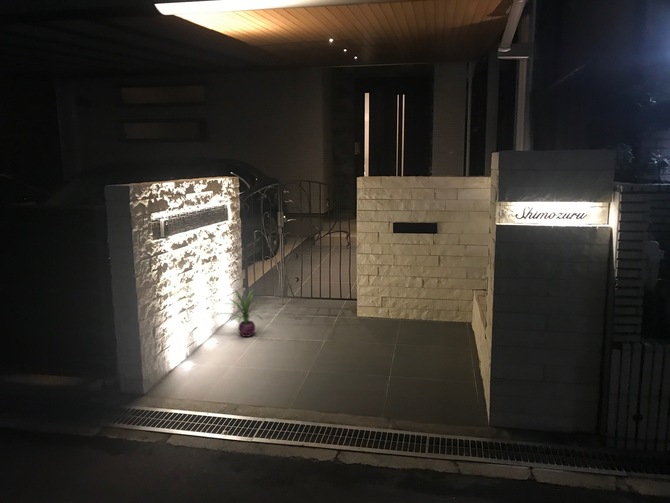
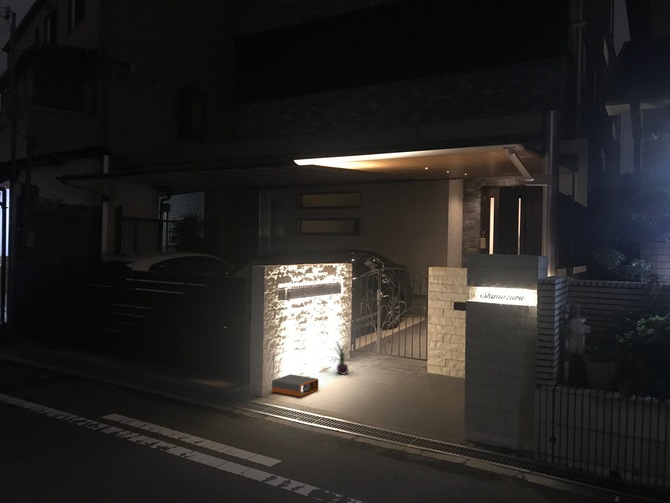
storage box: none [156,352,230,391] -> present [272,374,318,397]

